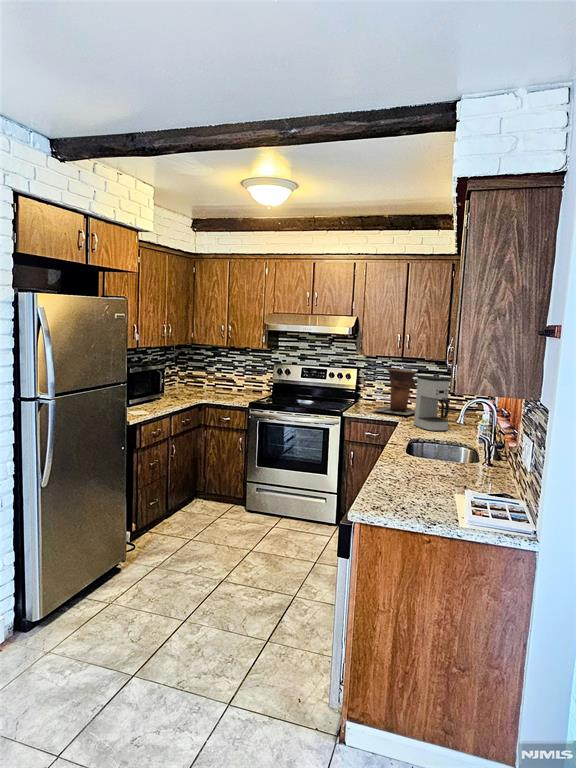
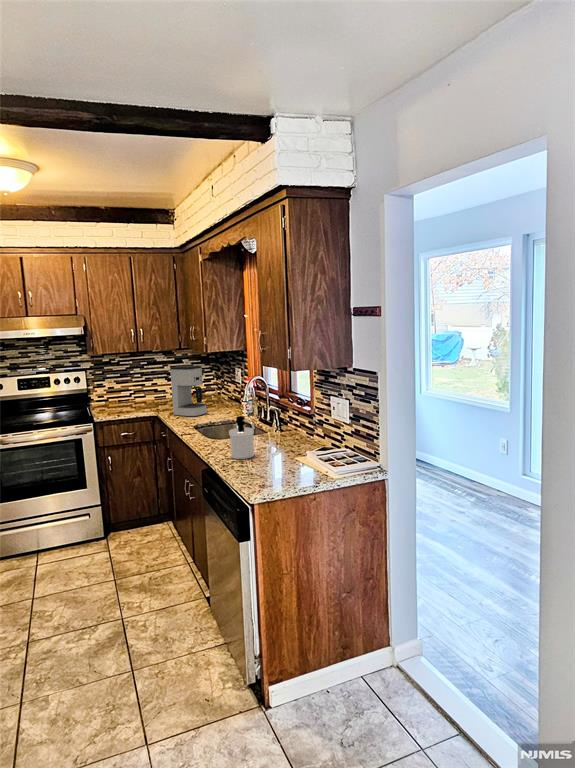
vase: present [373,369,417,415] -> none [117,364,161,410]
soap dispenser: none [398,434,427,481] -> present [229,416,255,459]

